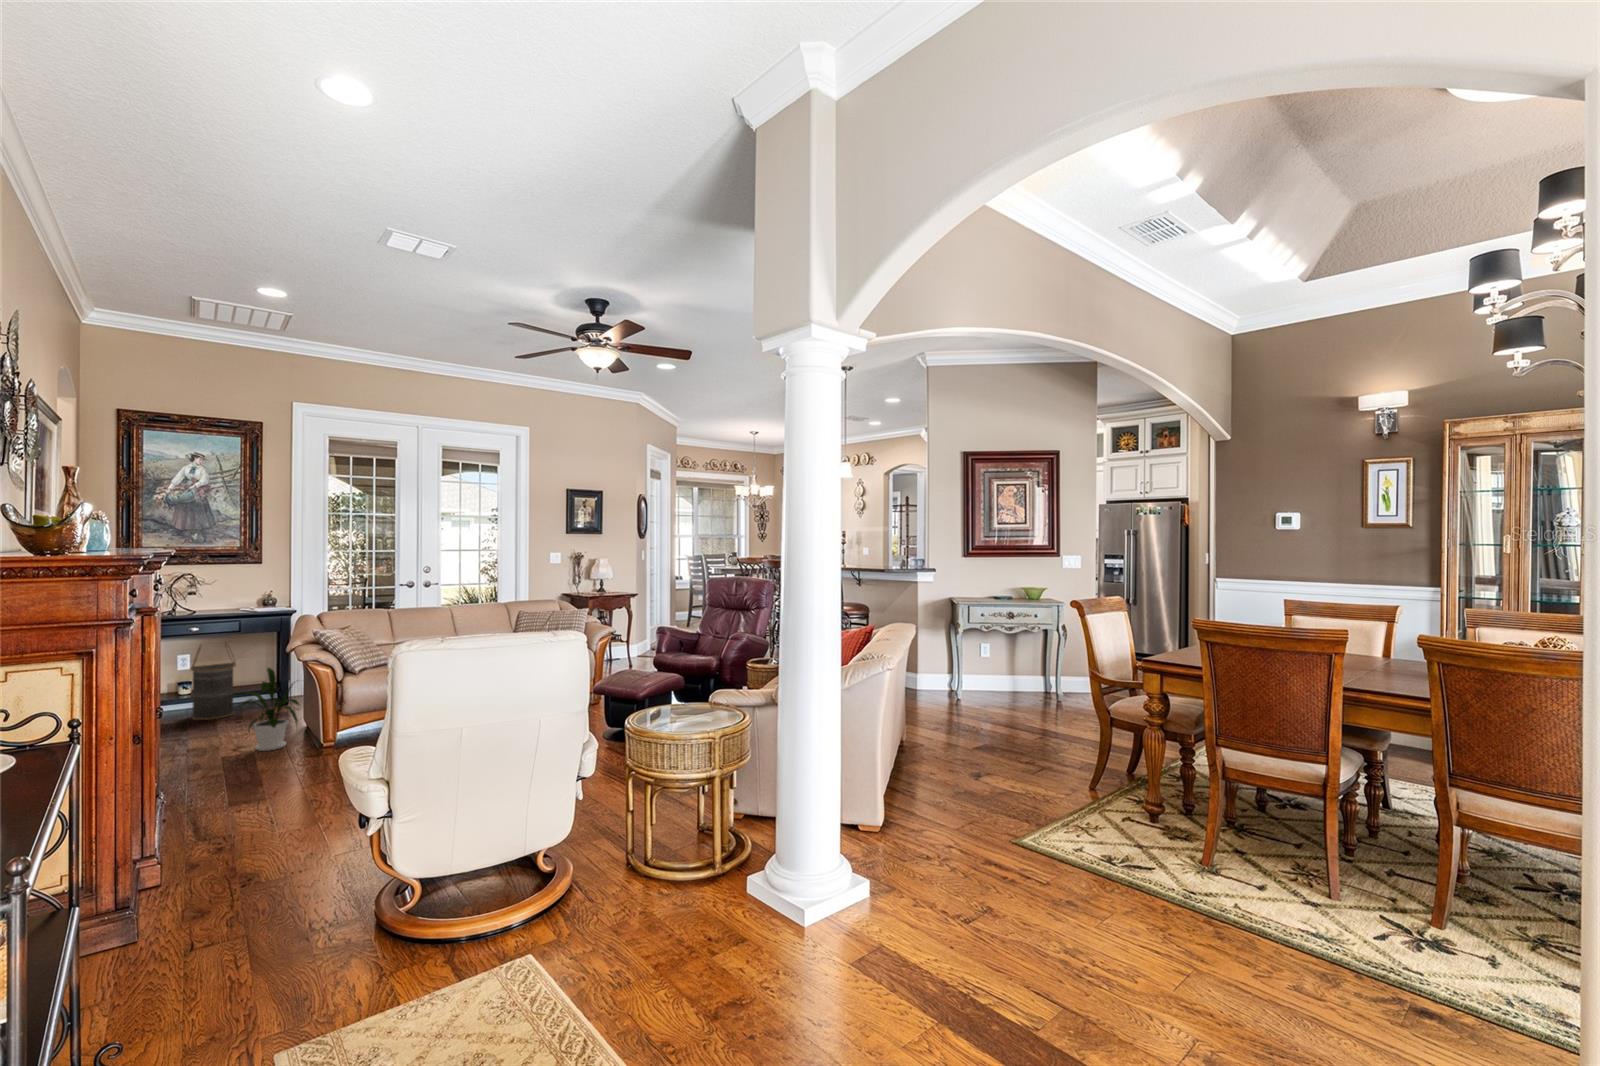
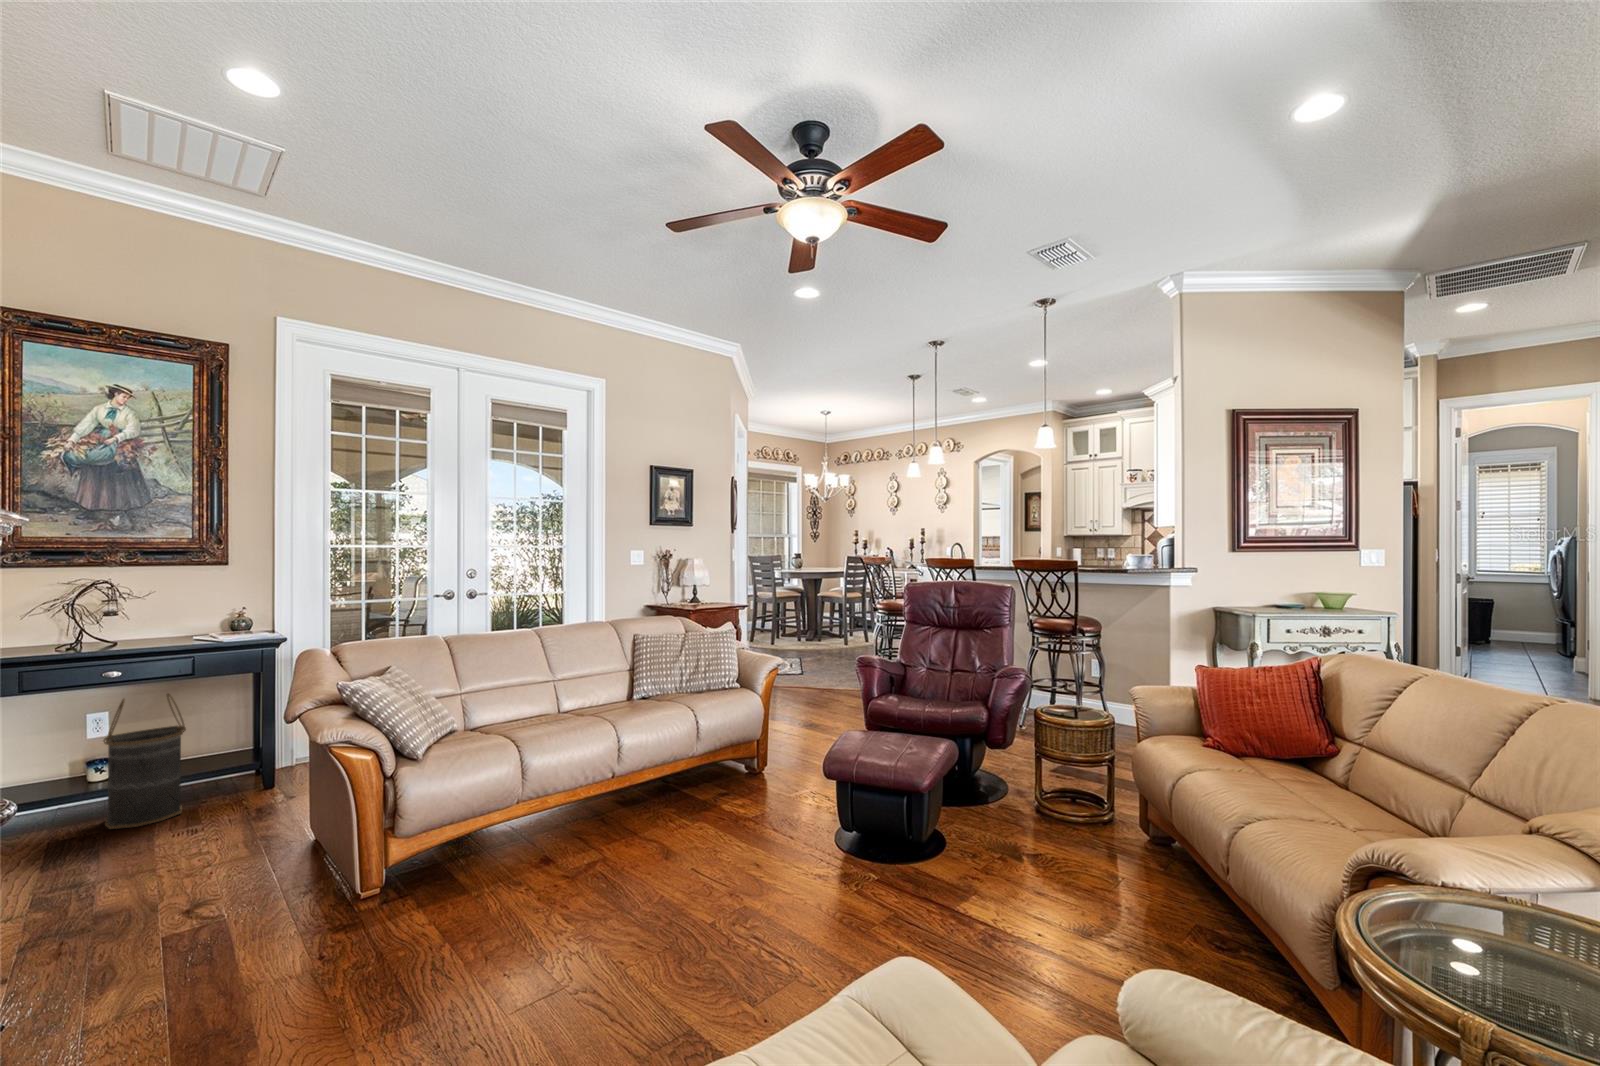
house plant: present [229,668,299,751] -> none [170,750,320,914]

